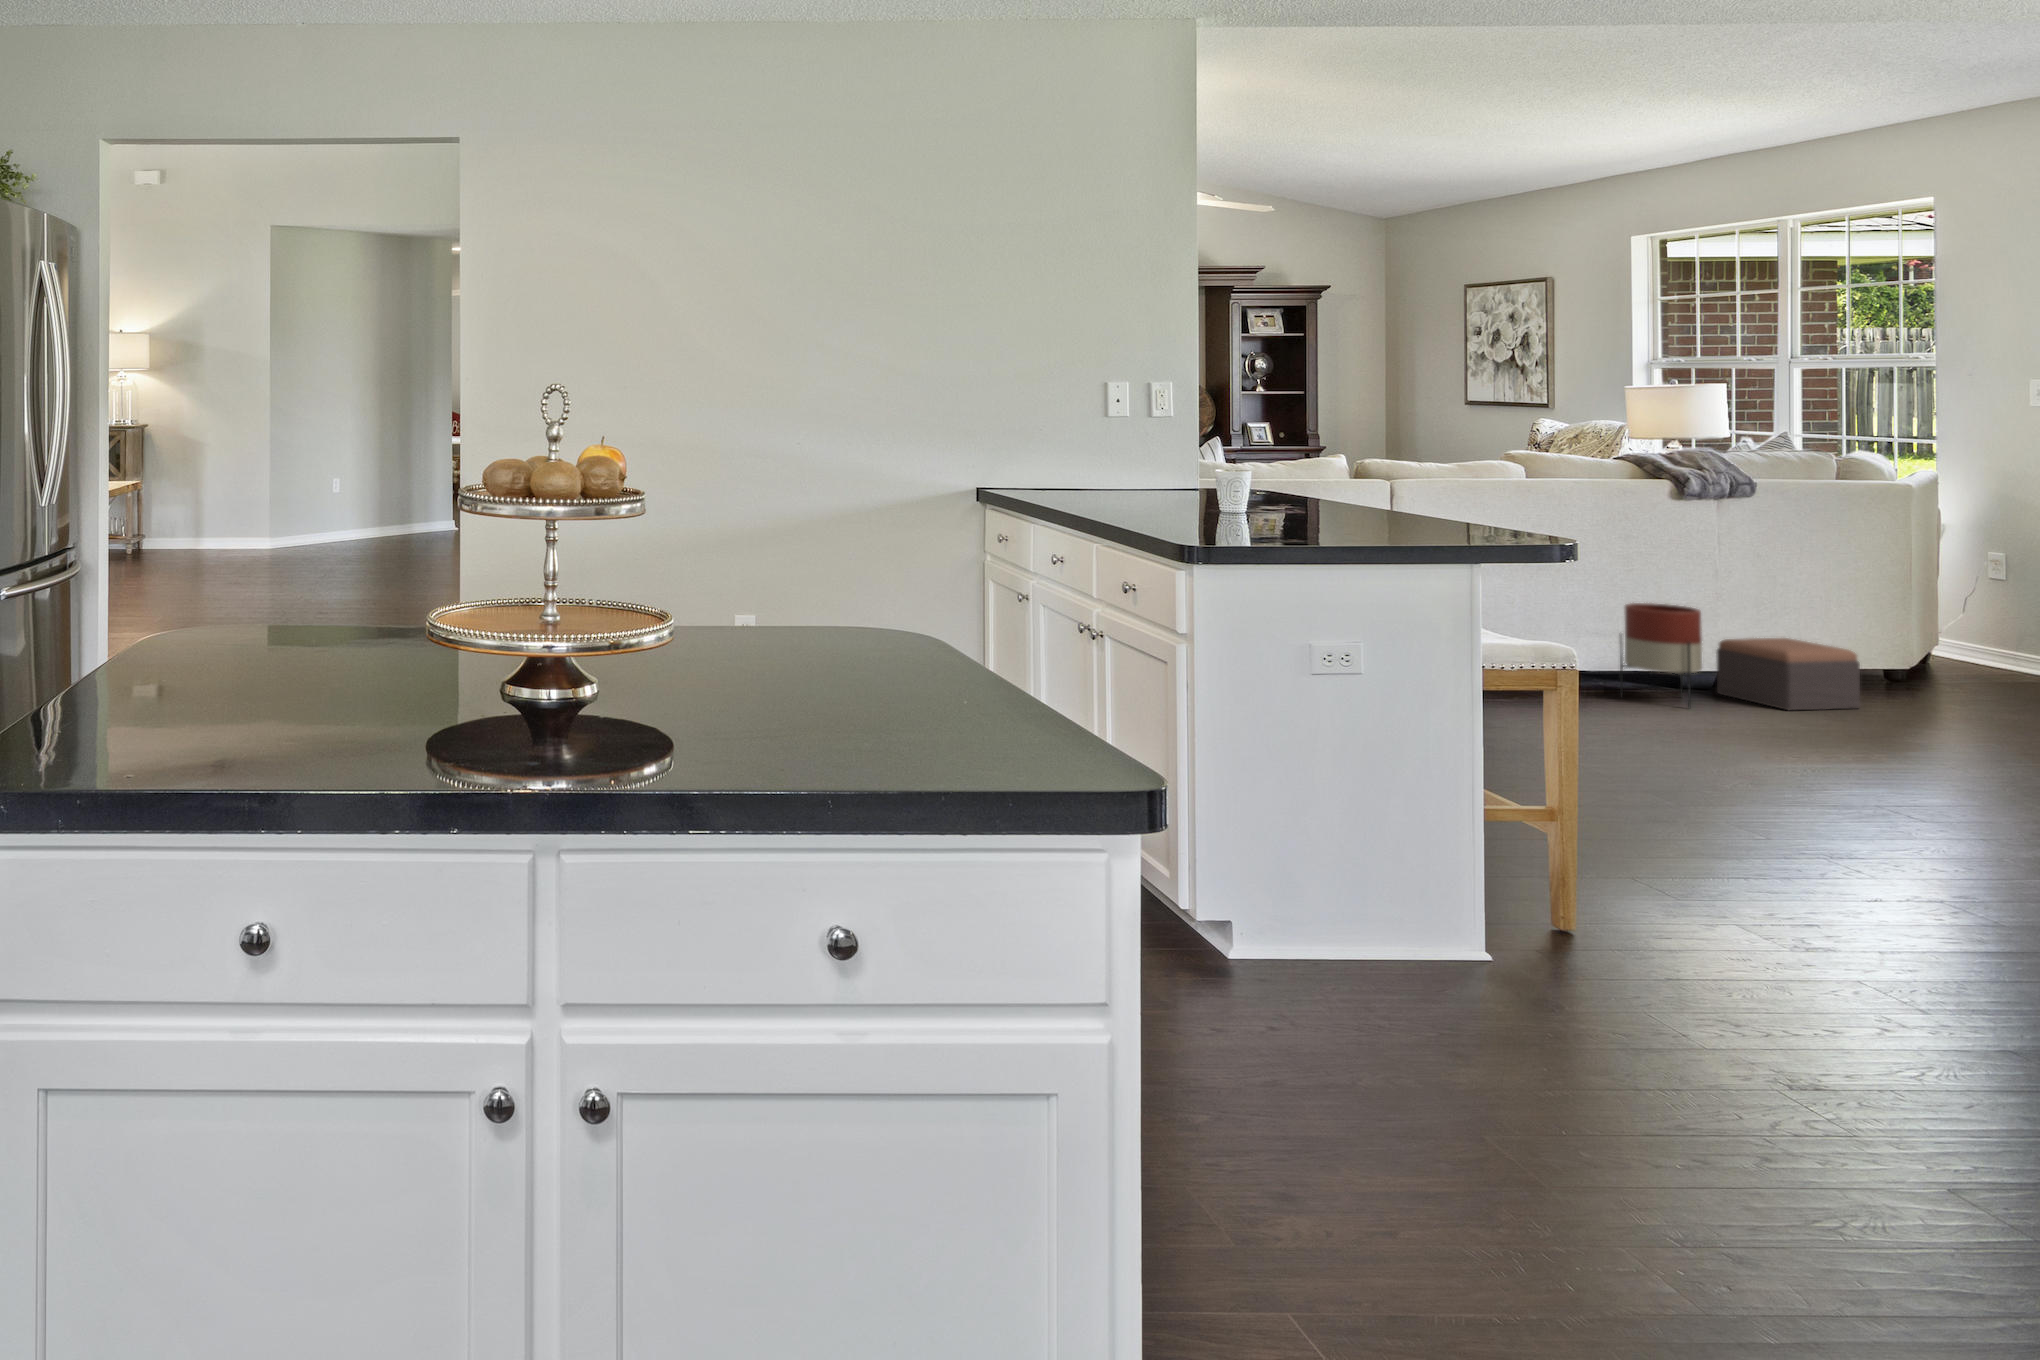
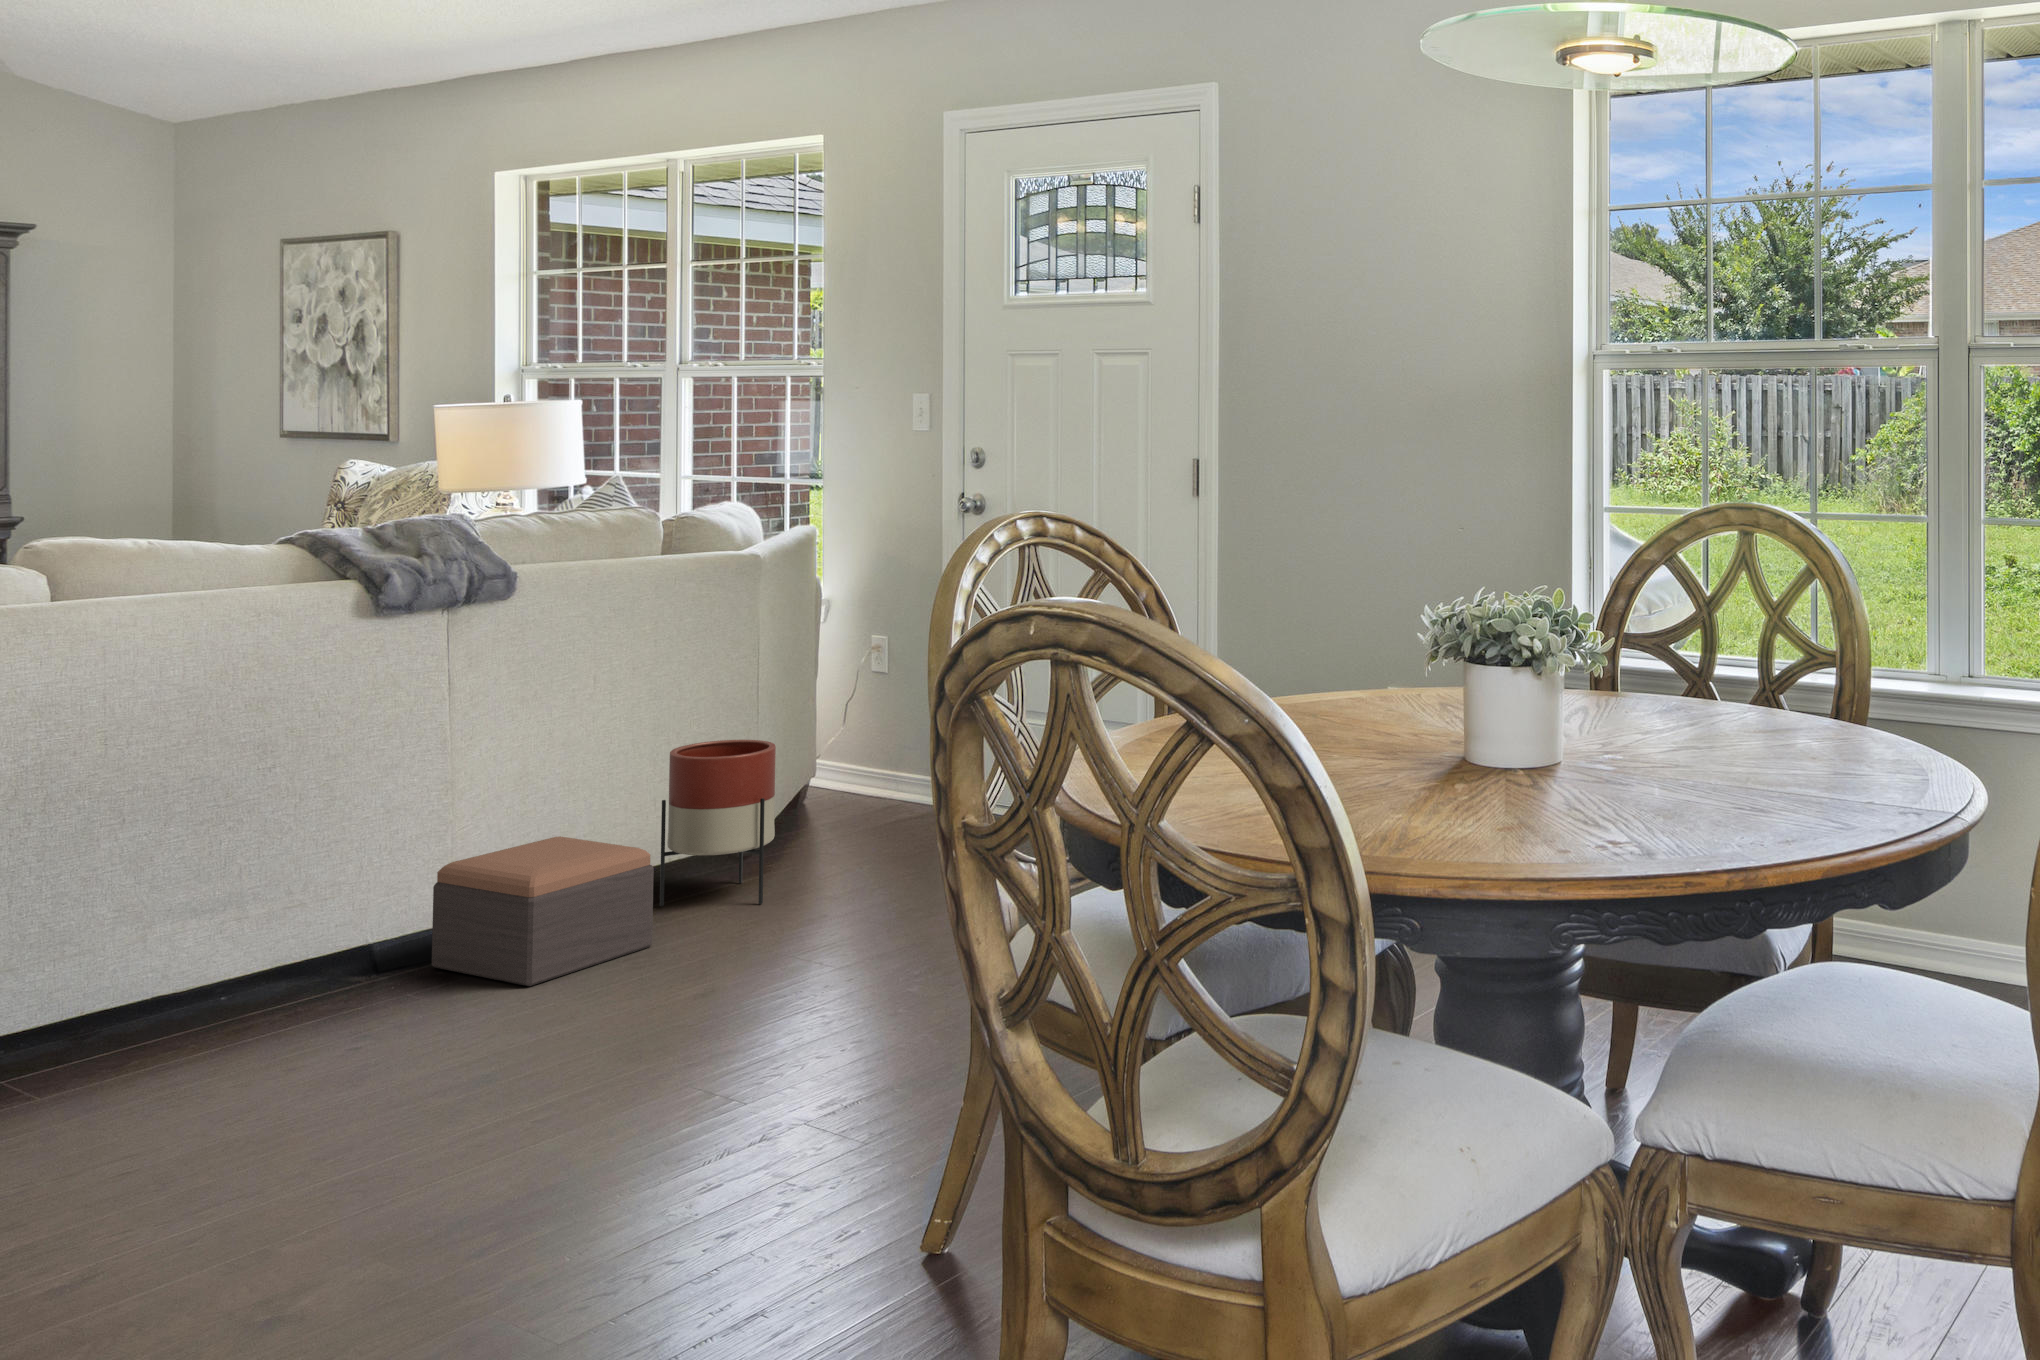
planter: present [1620,603,1702,707] -> present [660,740,776,906]

